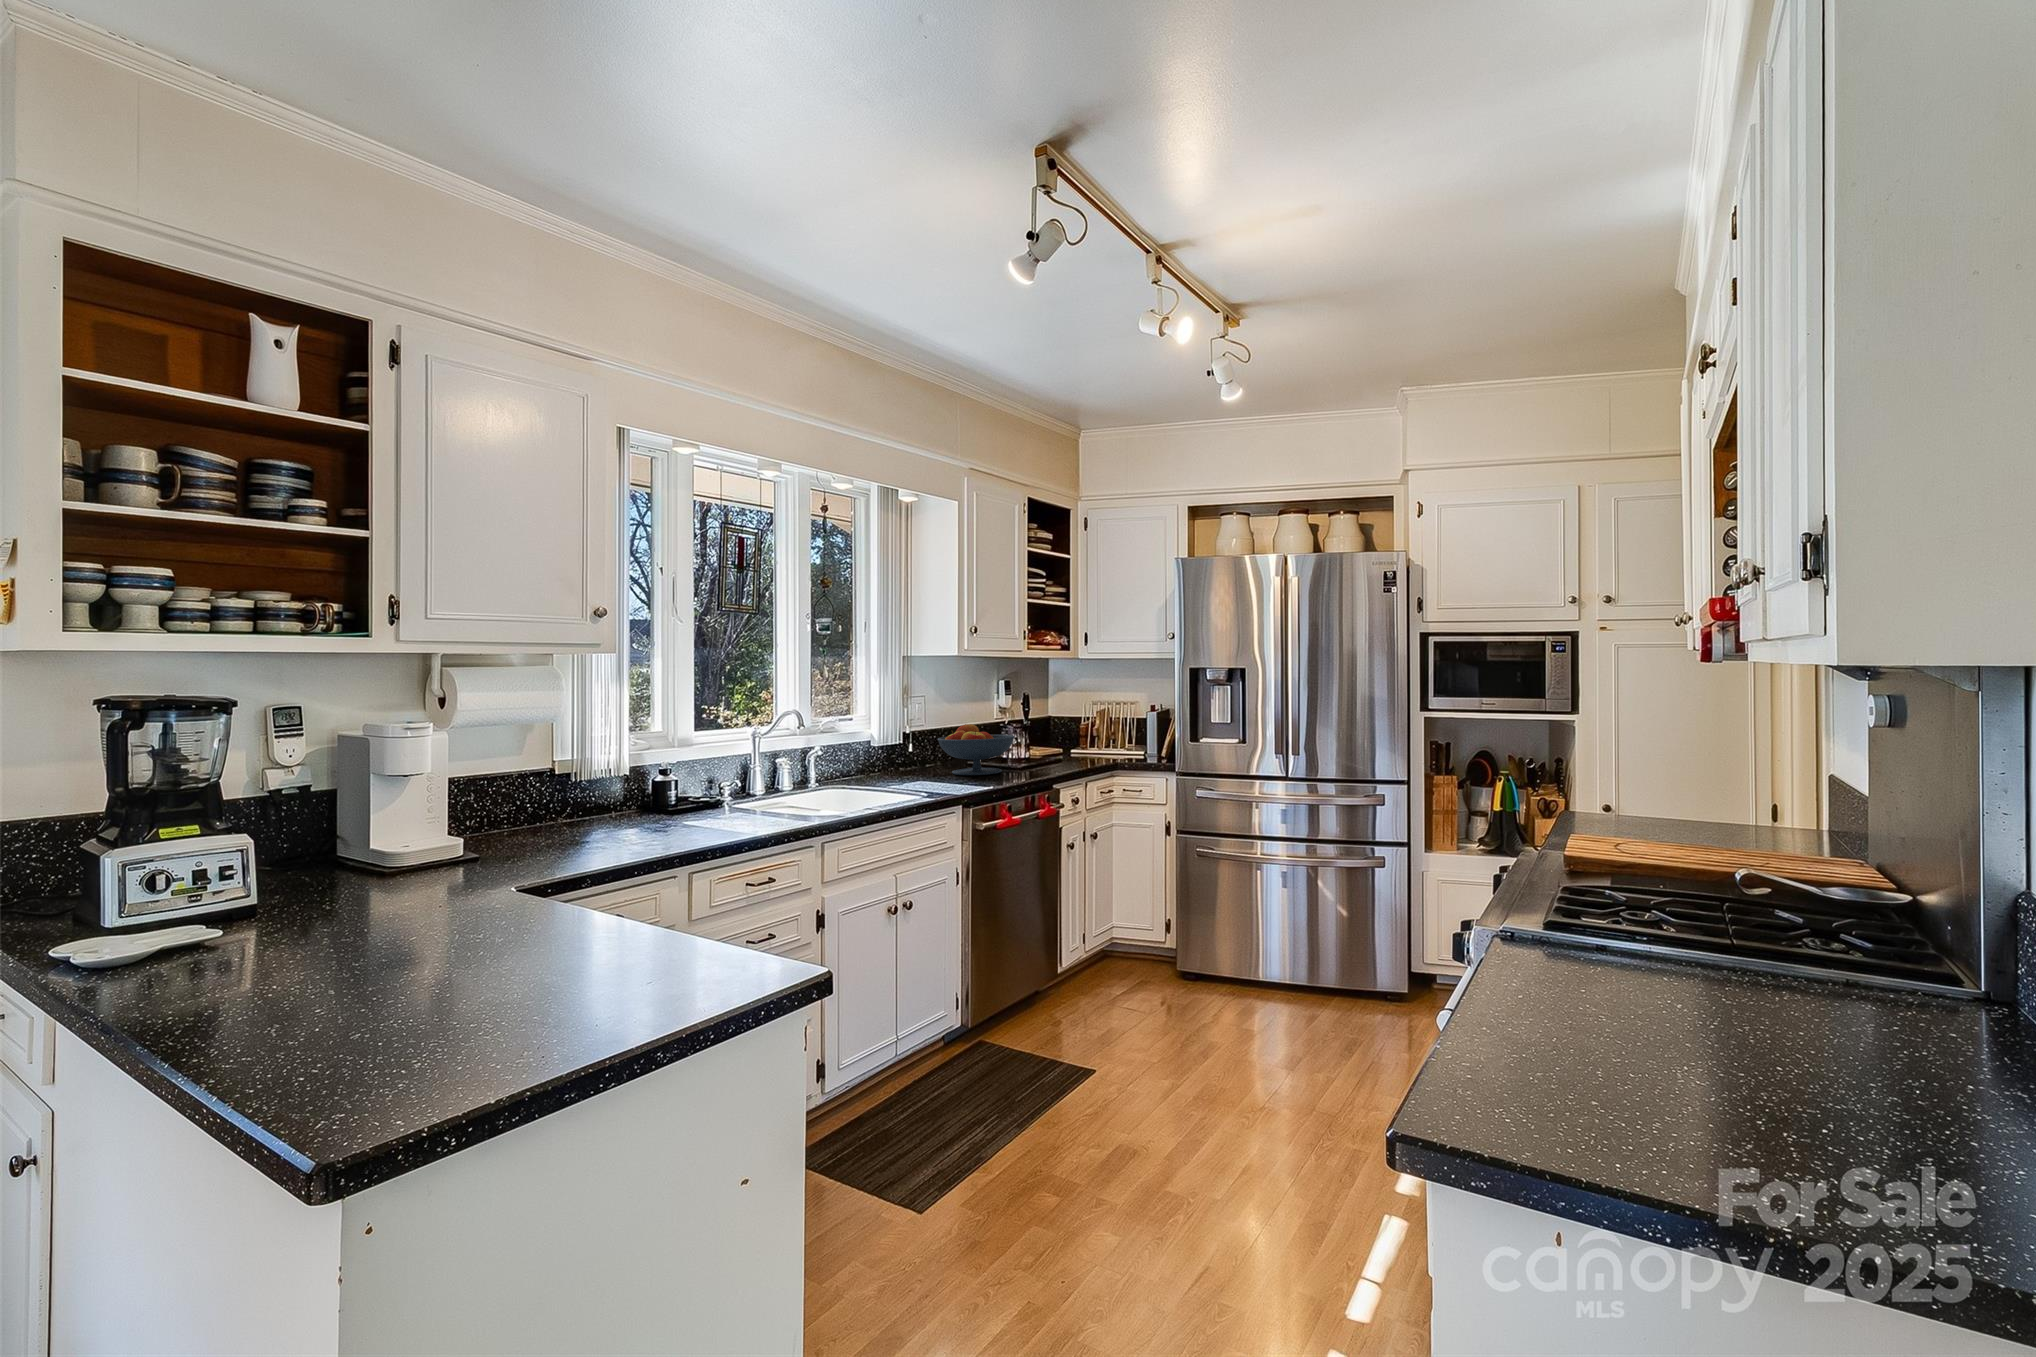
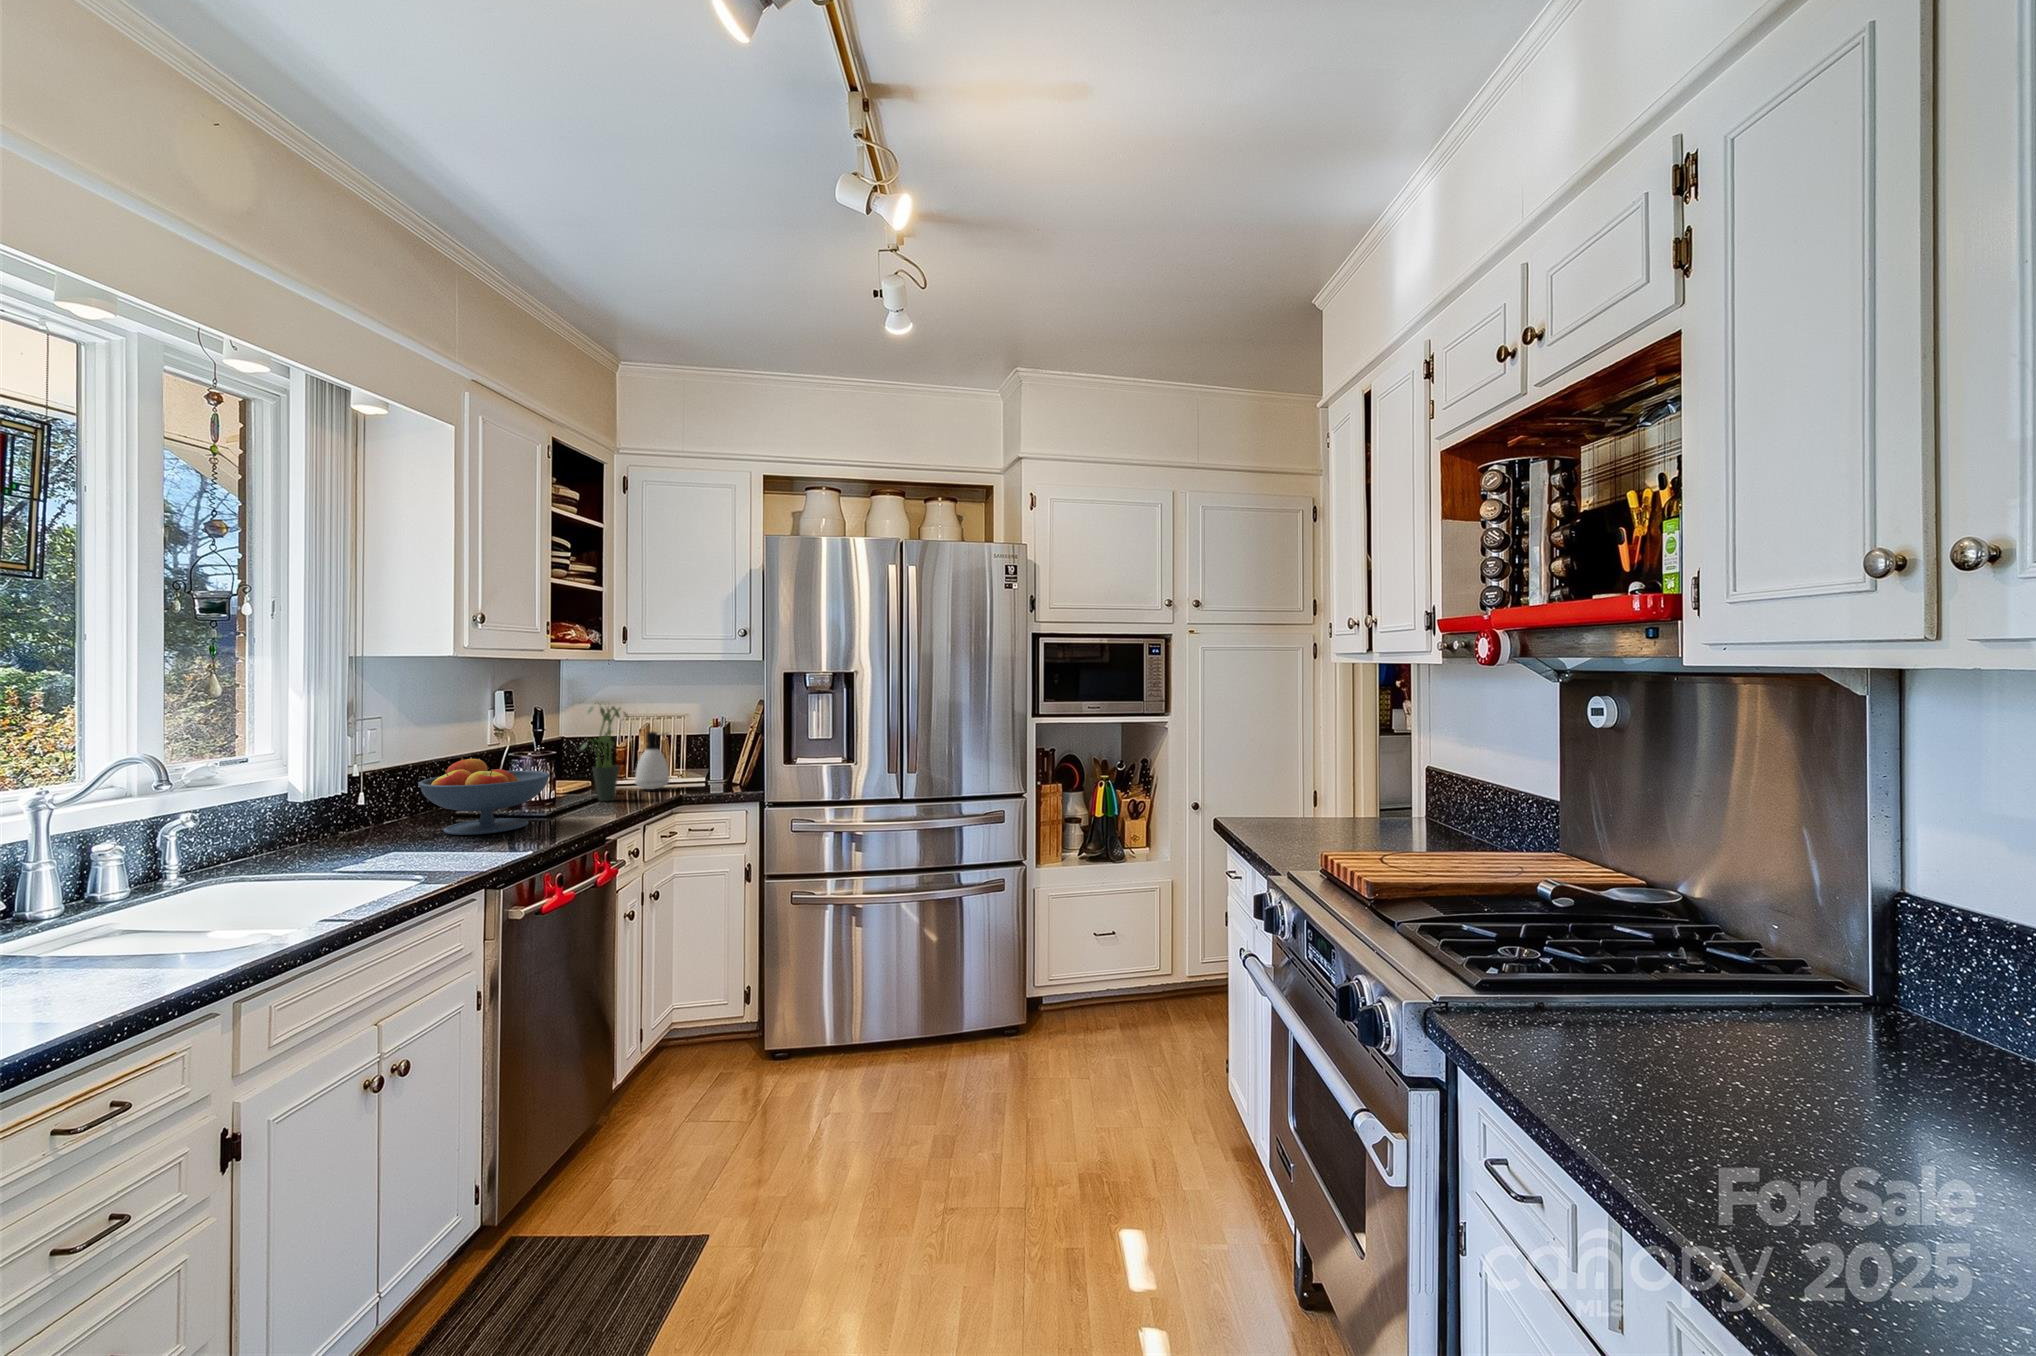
potted plant: none [1044,686,1076,763] -> present [581,704,628,801]
soap dispenser: none [1088,712,1113,758] -> present [635,732,669,789]

